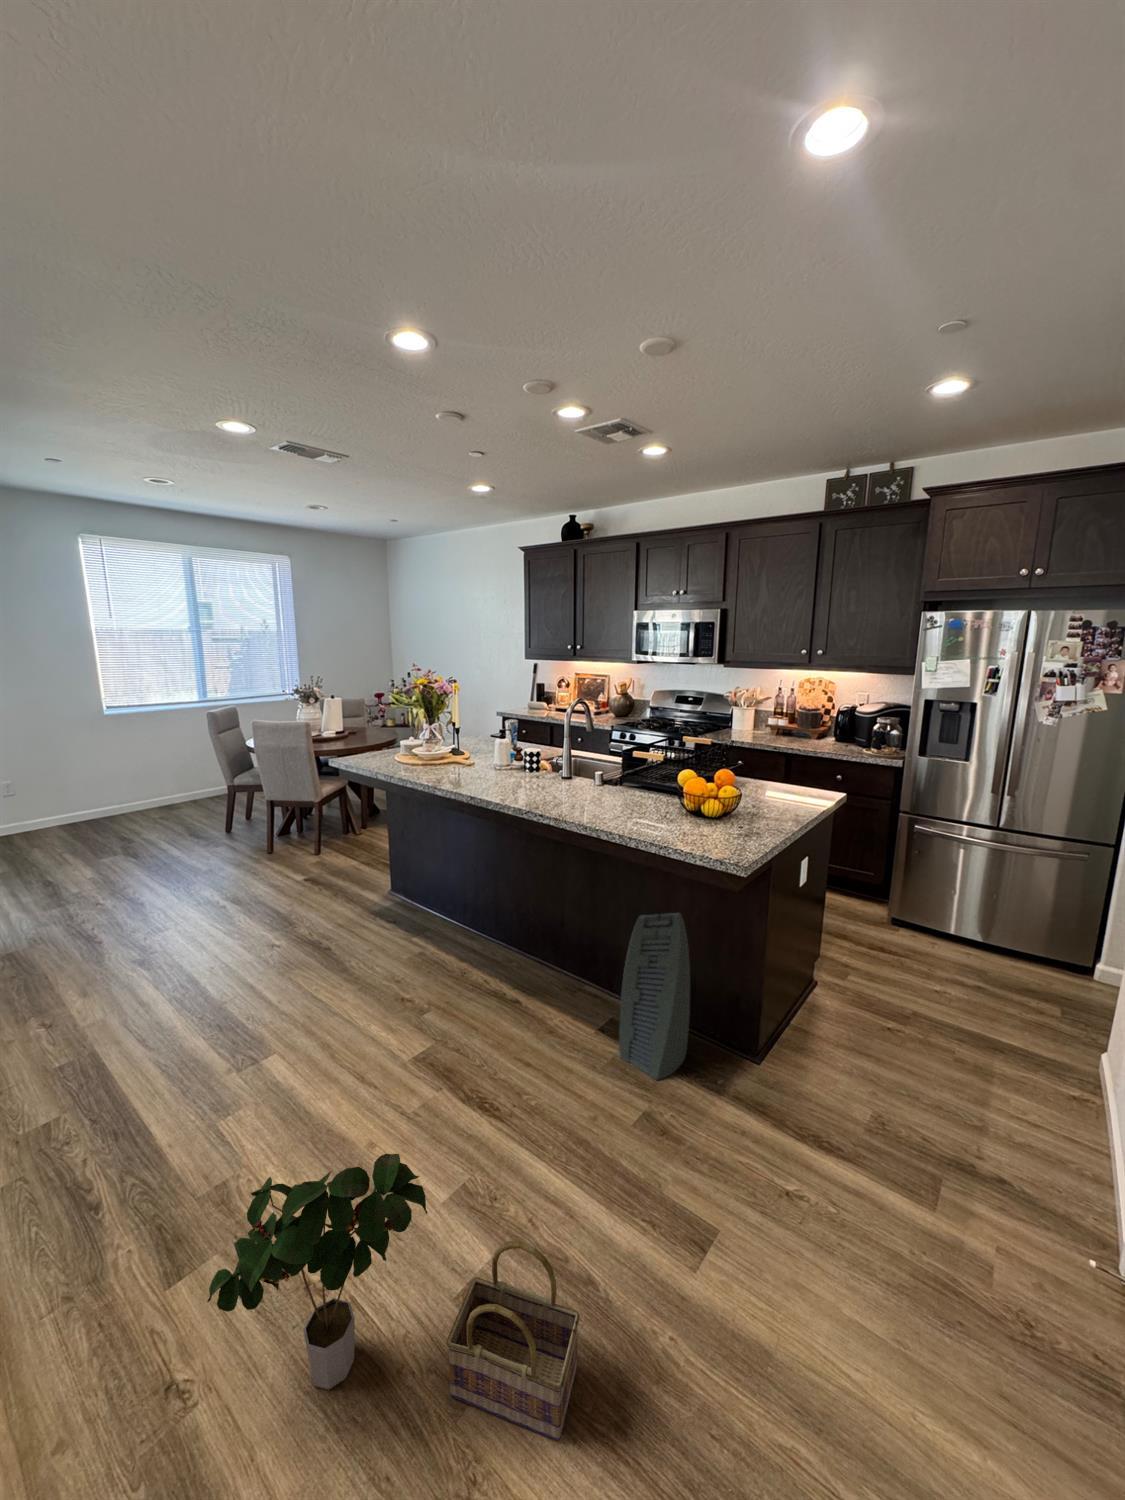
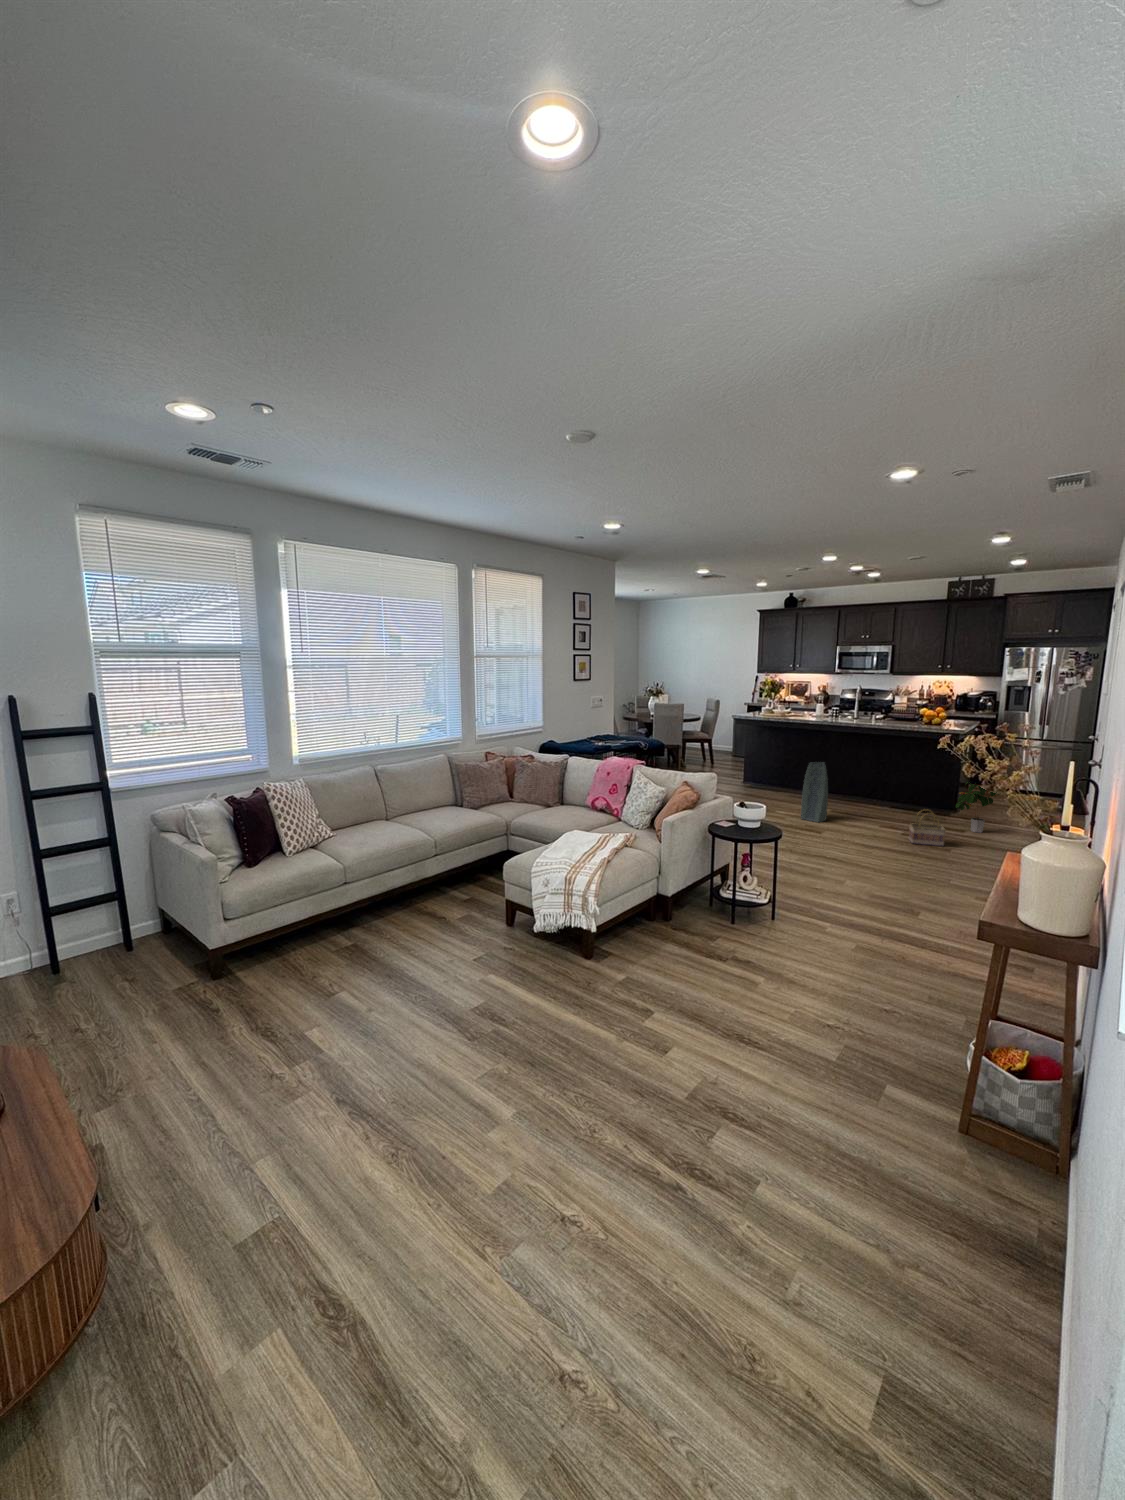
air purifier: present [619,913,690,1080] -> present [801,762,828,822]
potted plant: present [207,1154,428,1390] -> present [956,782,999,833]

